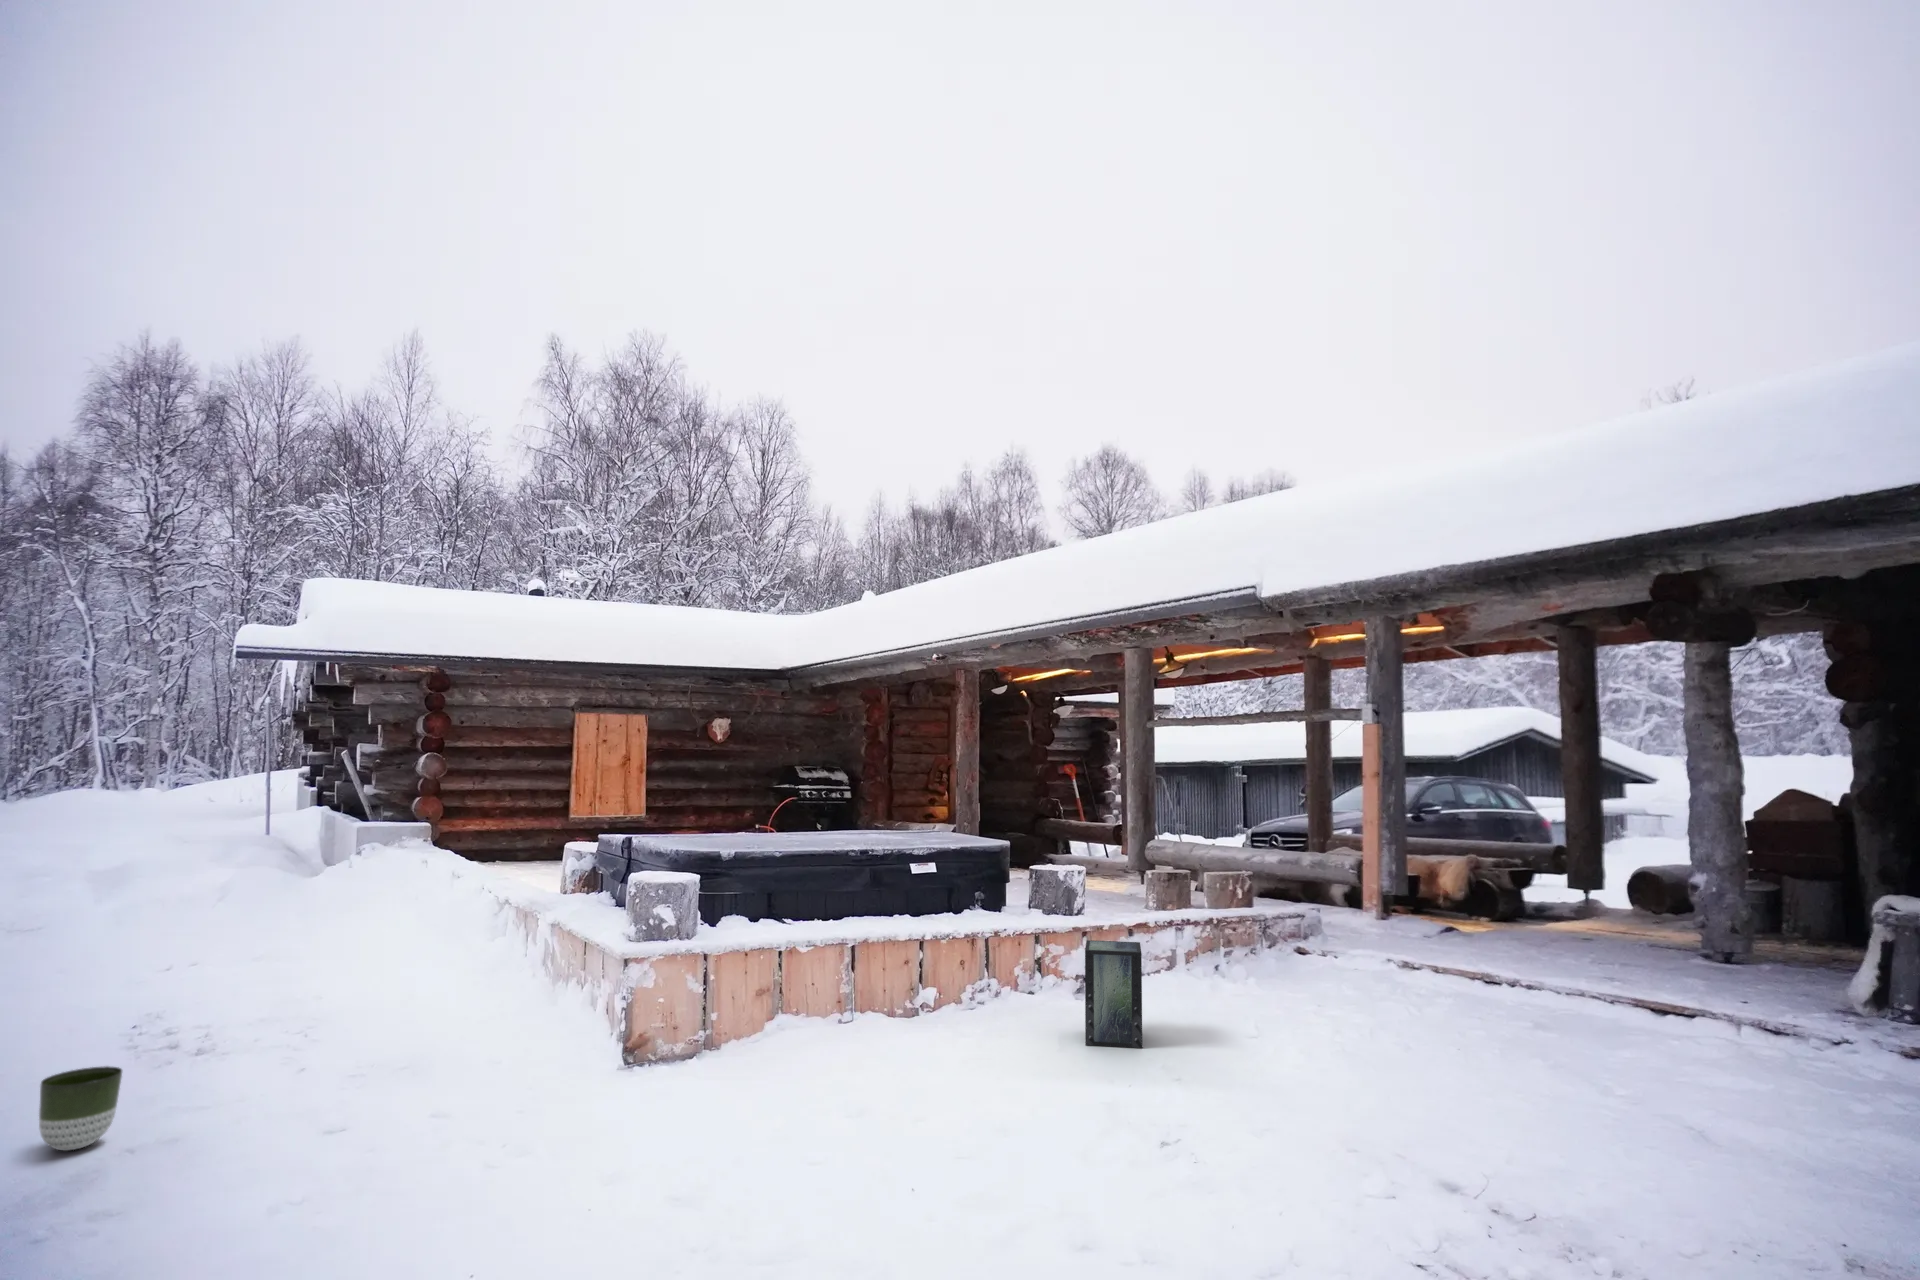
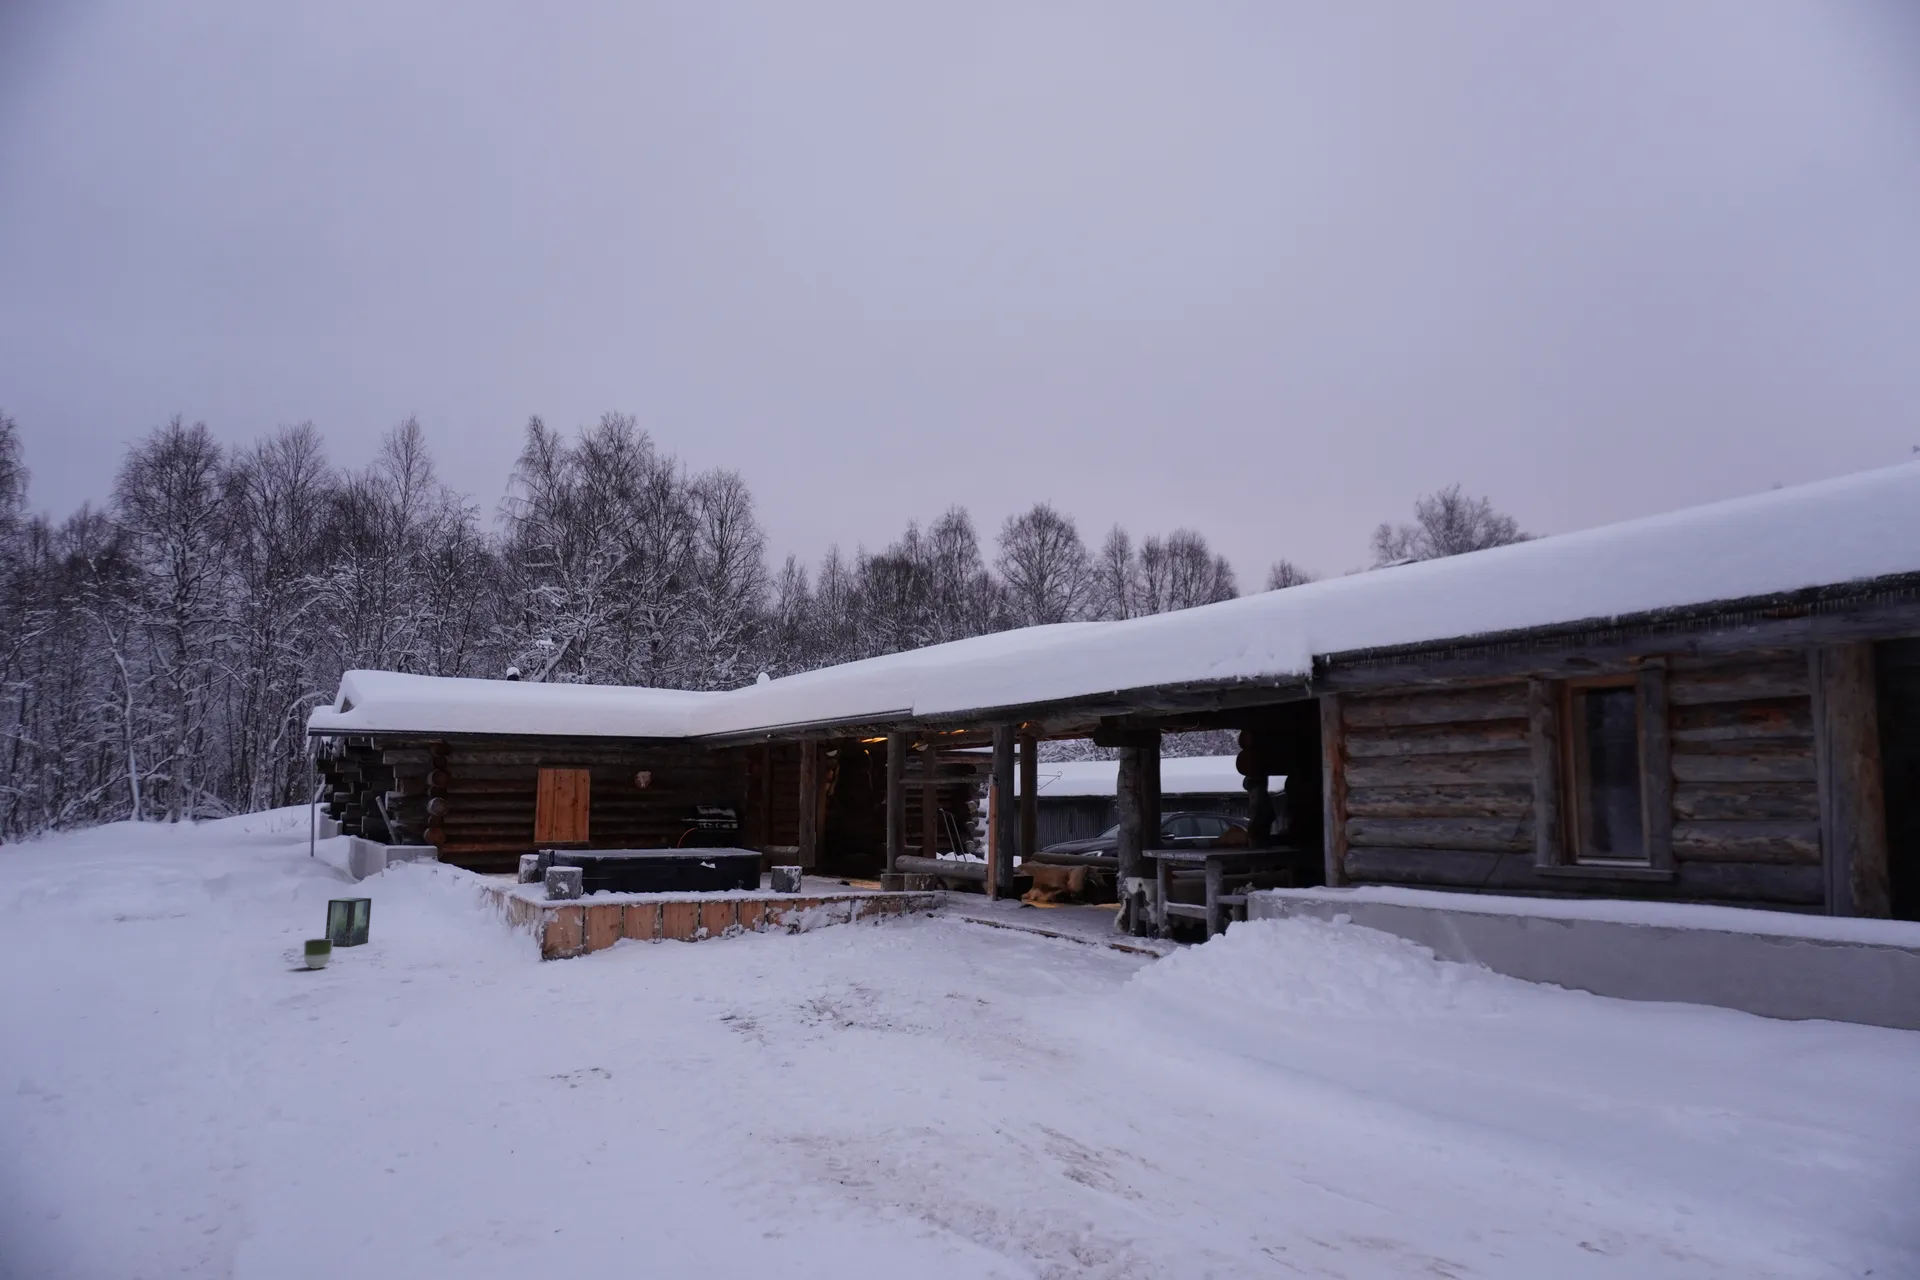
storage box: present [1085,940,1142,1048] -> present [325,897,371,947]

